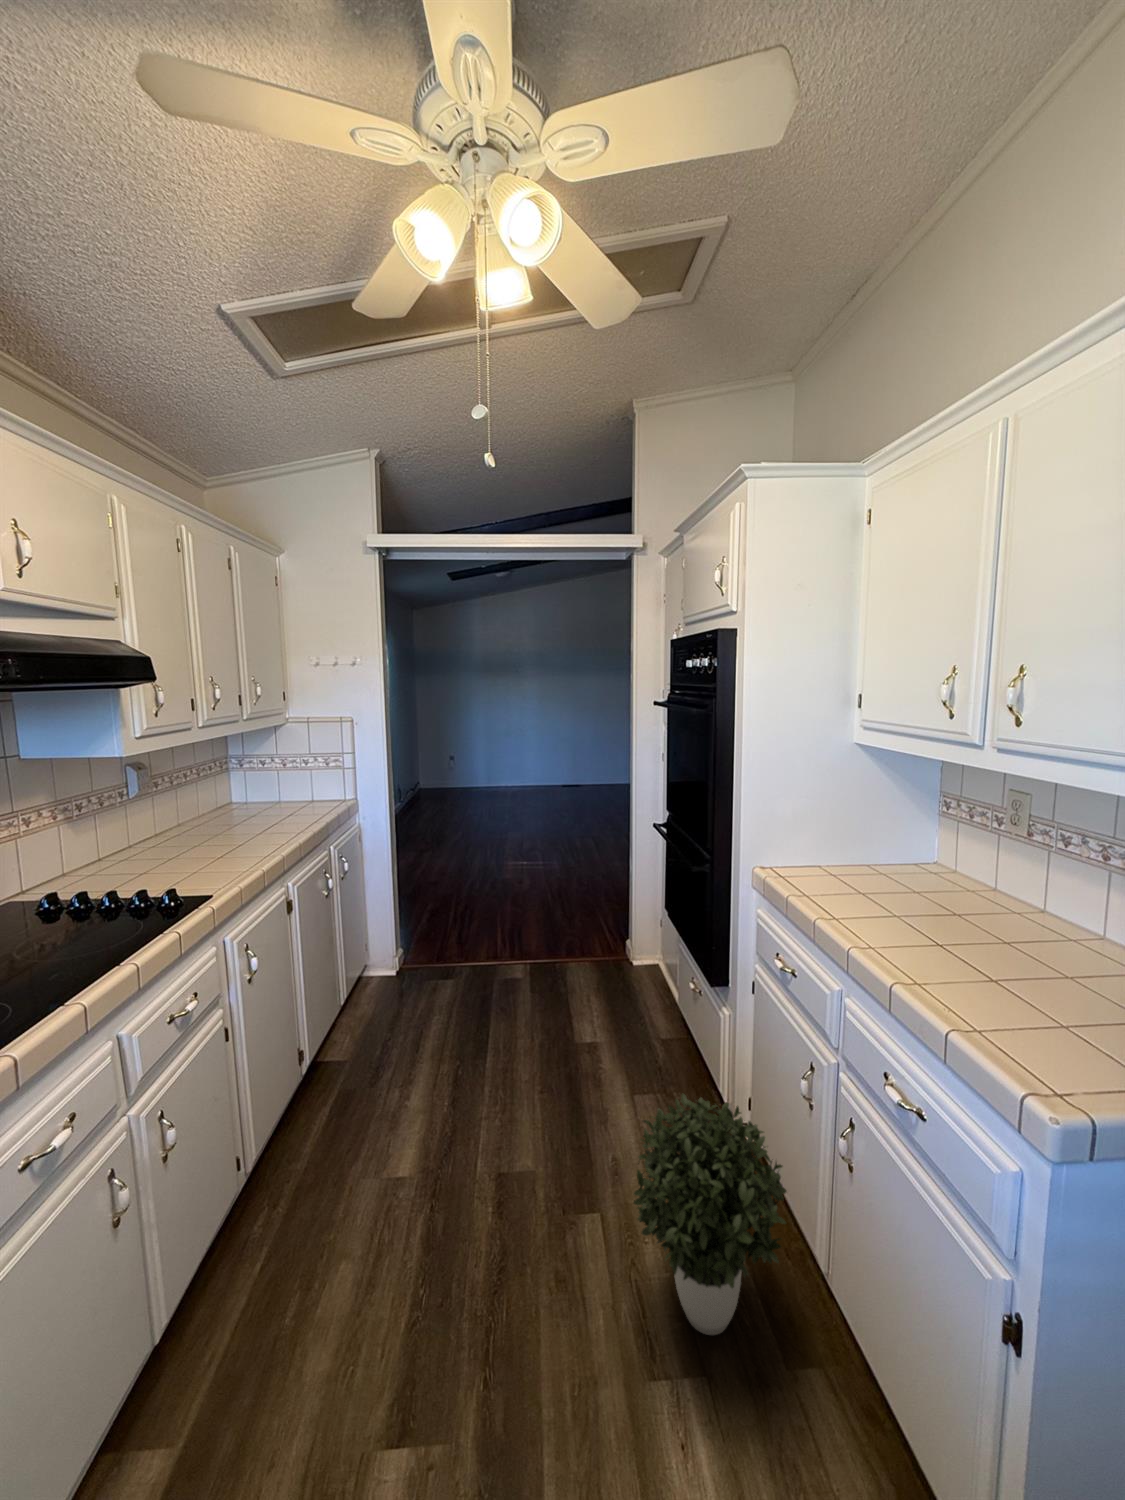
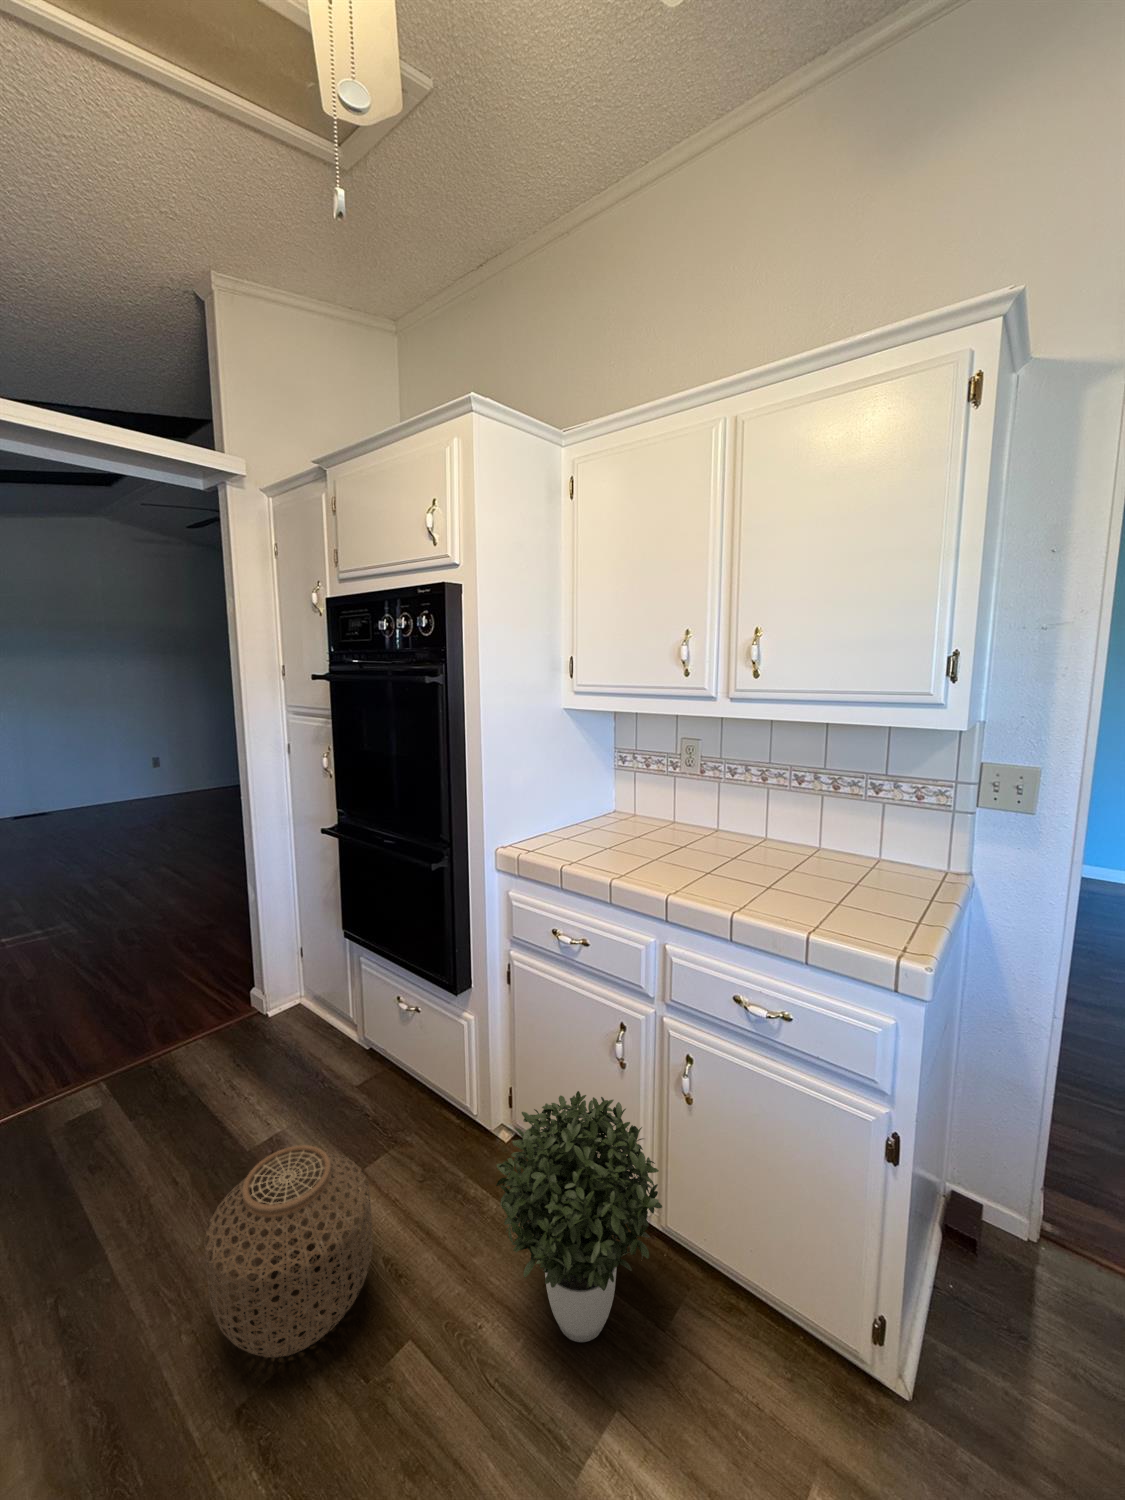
woven basket: none [492,1032,597,1171] -> present [204,1145,372,1357]

